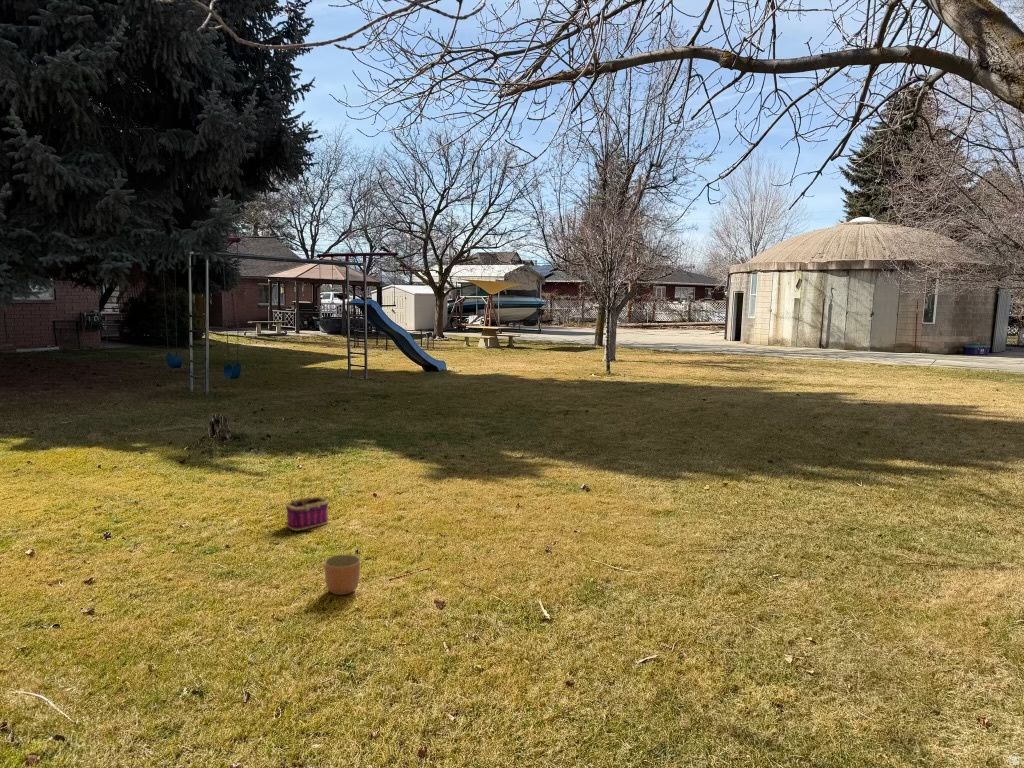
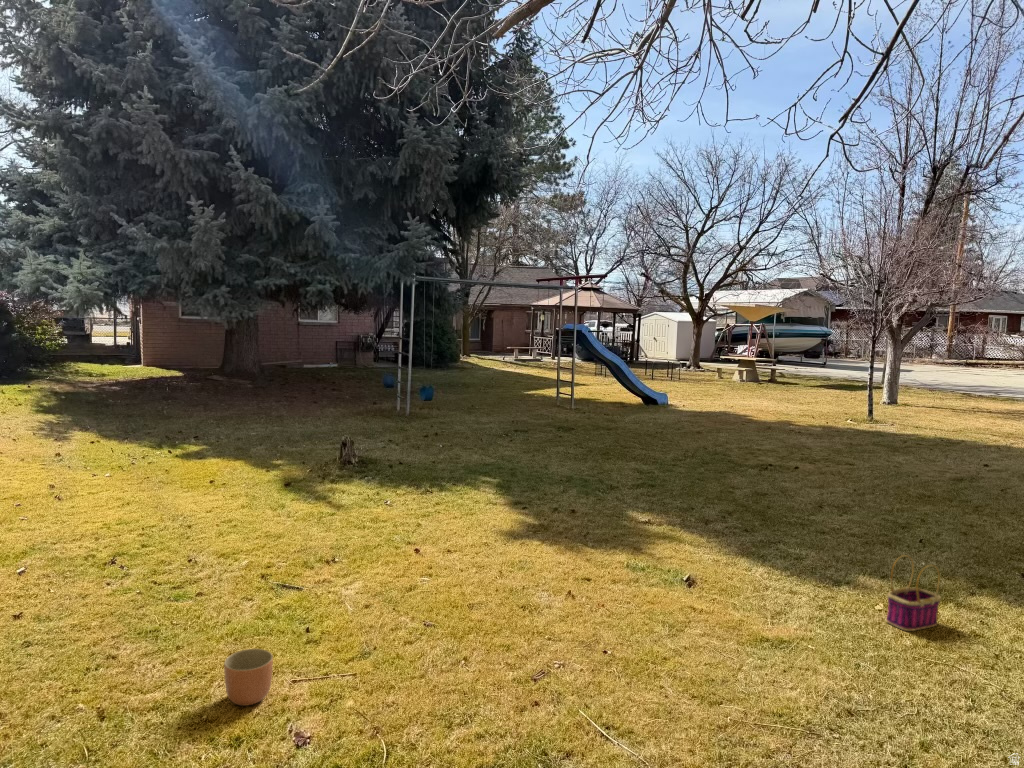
basket: present [286,476,329,531] -> present [886,556,941,631]

